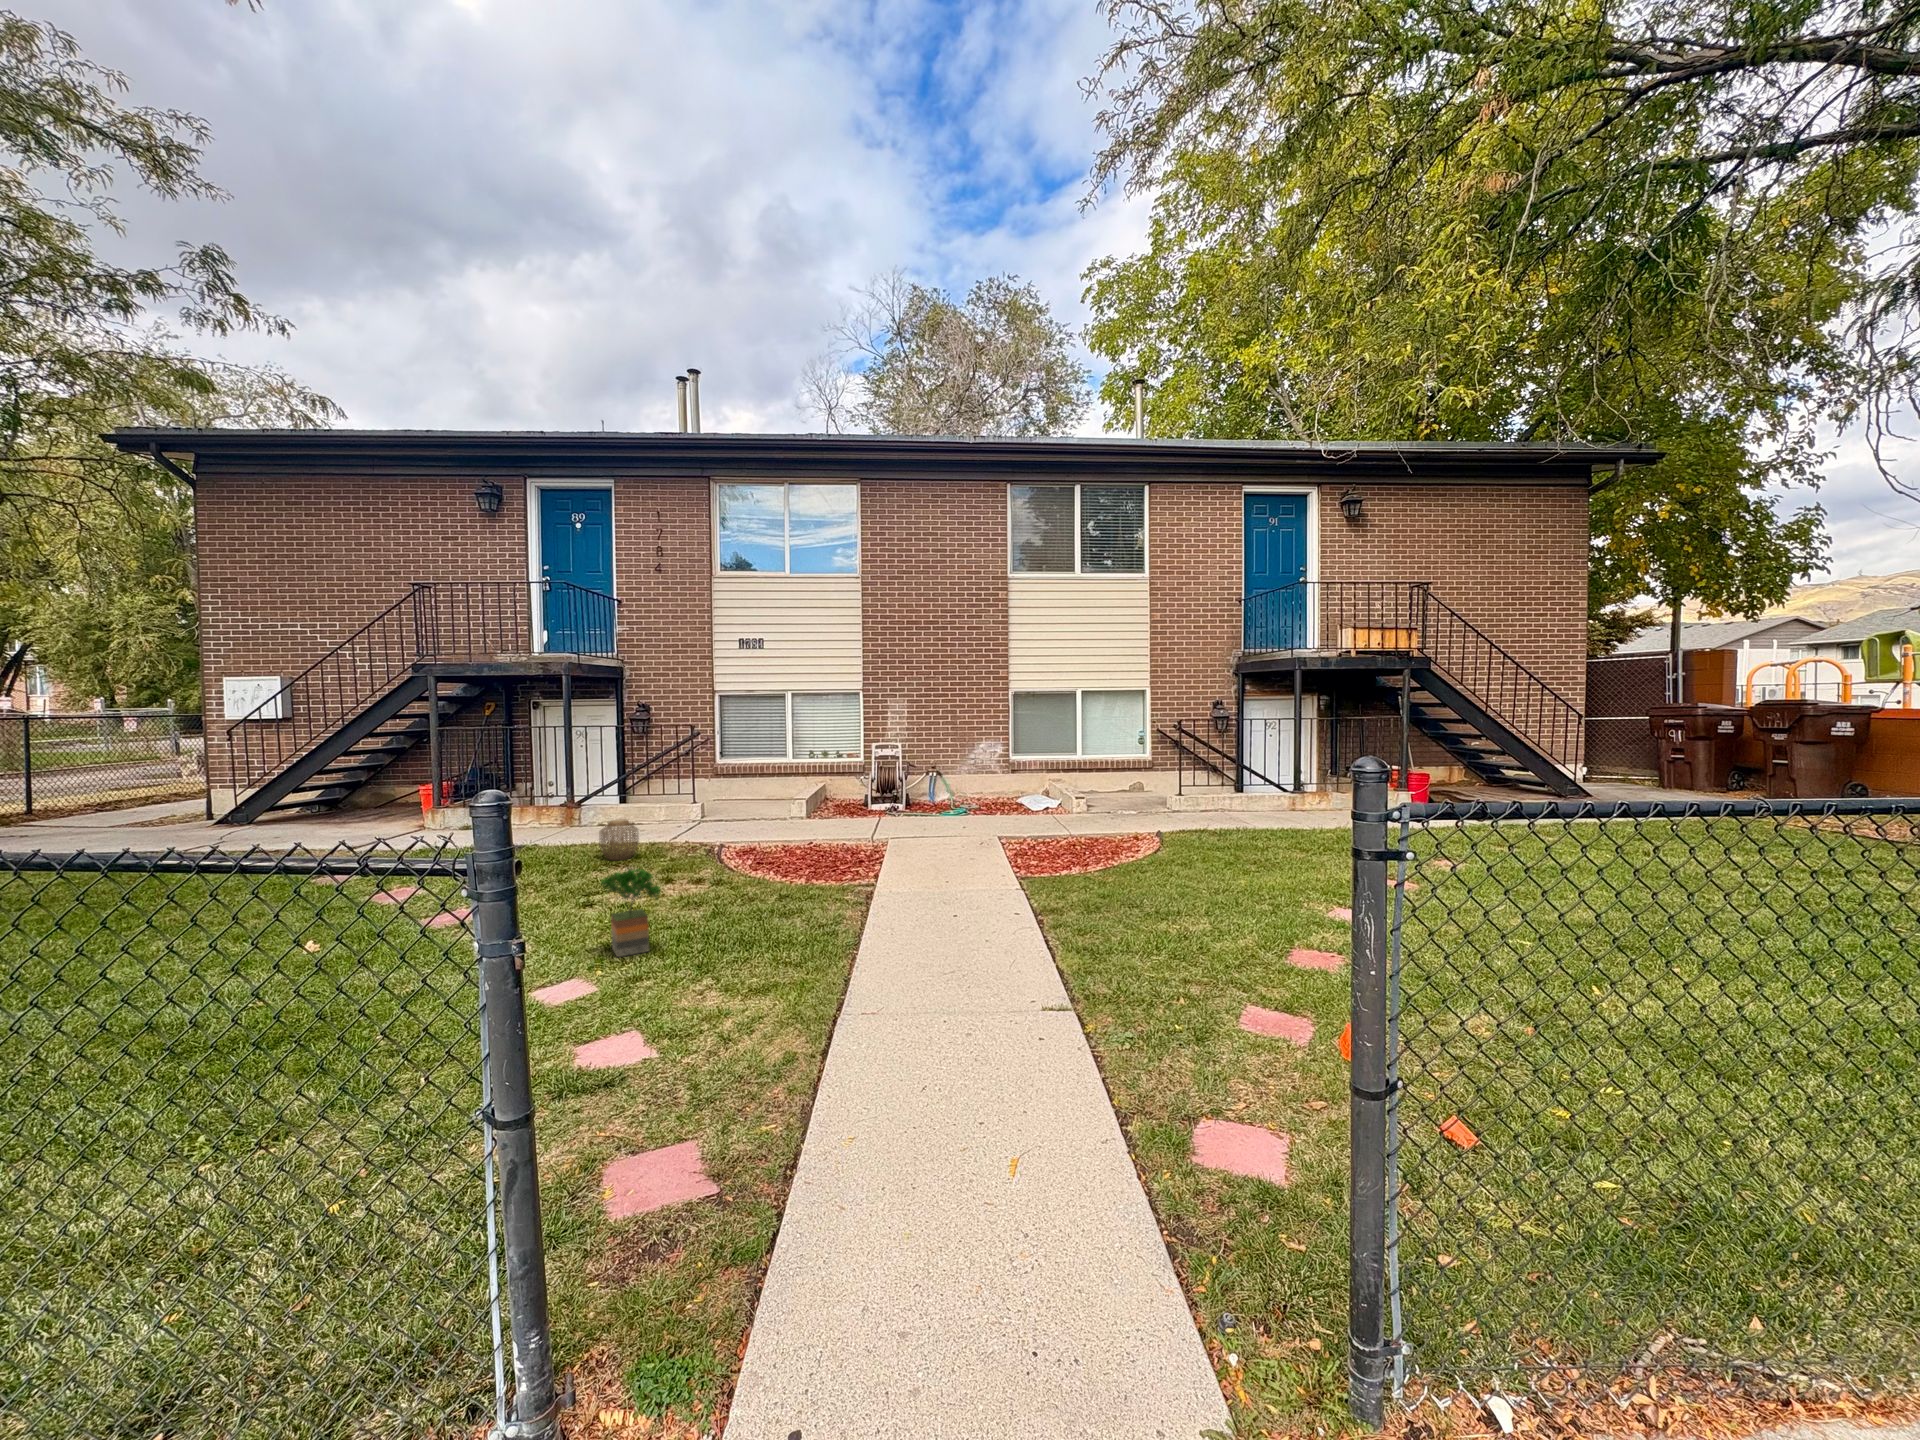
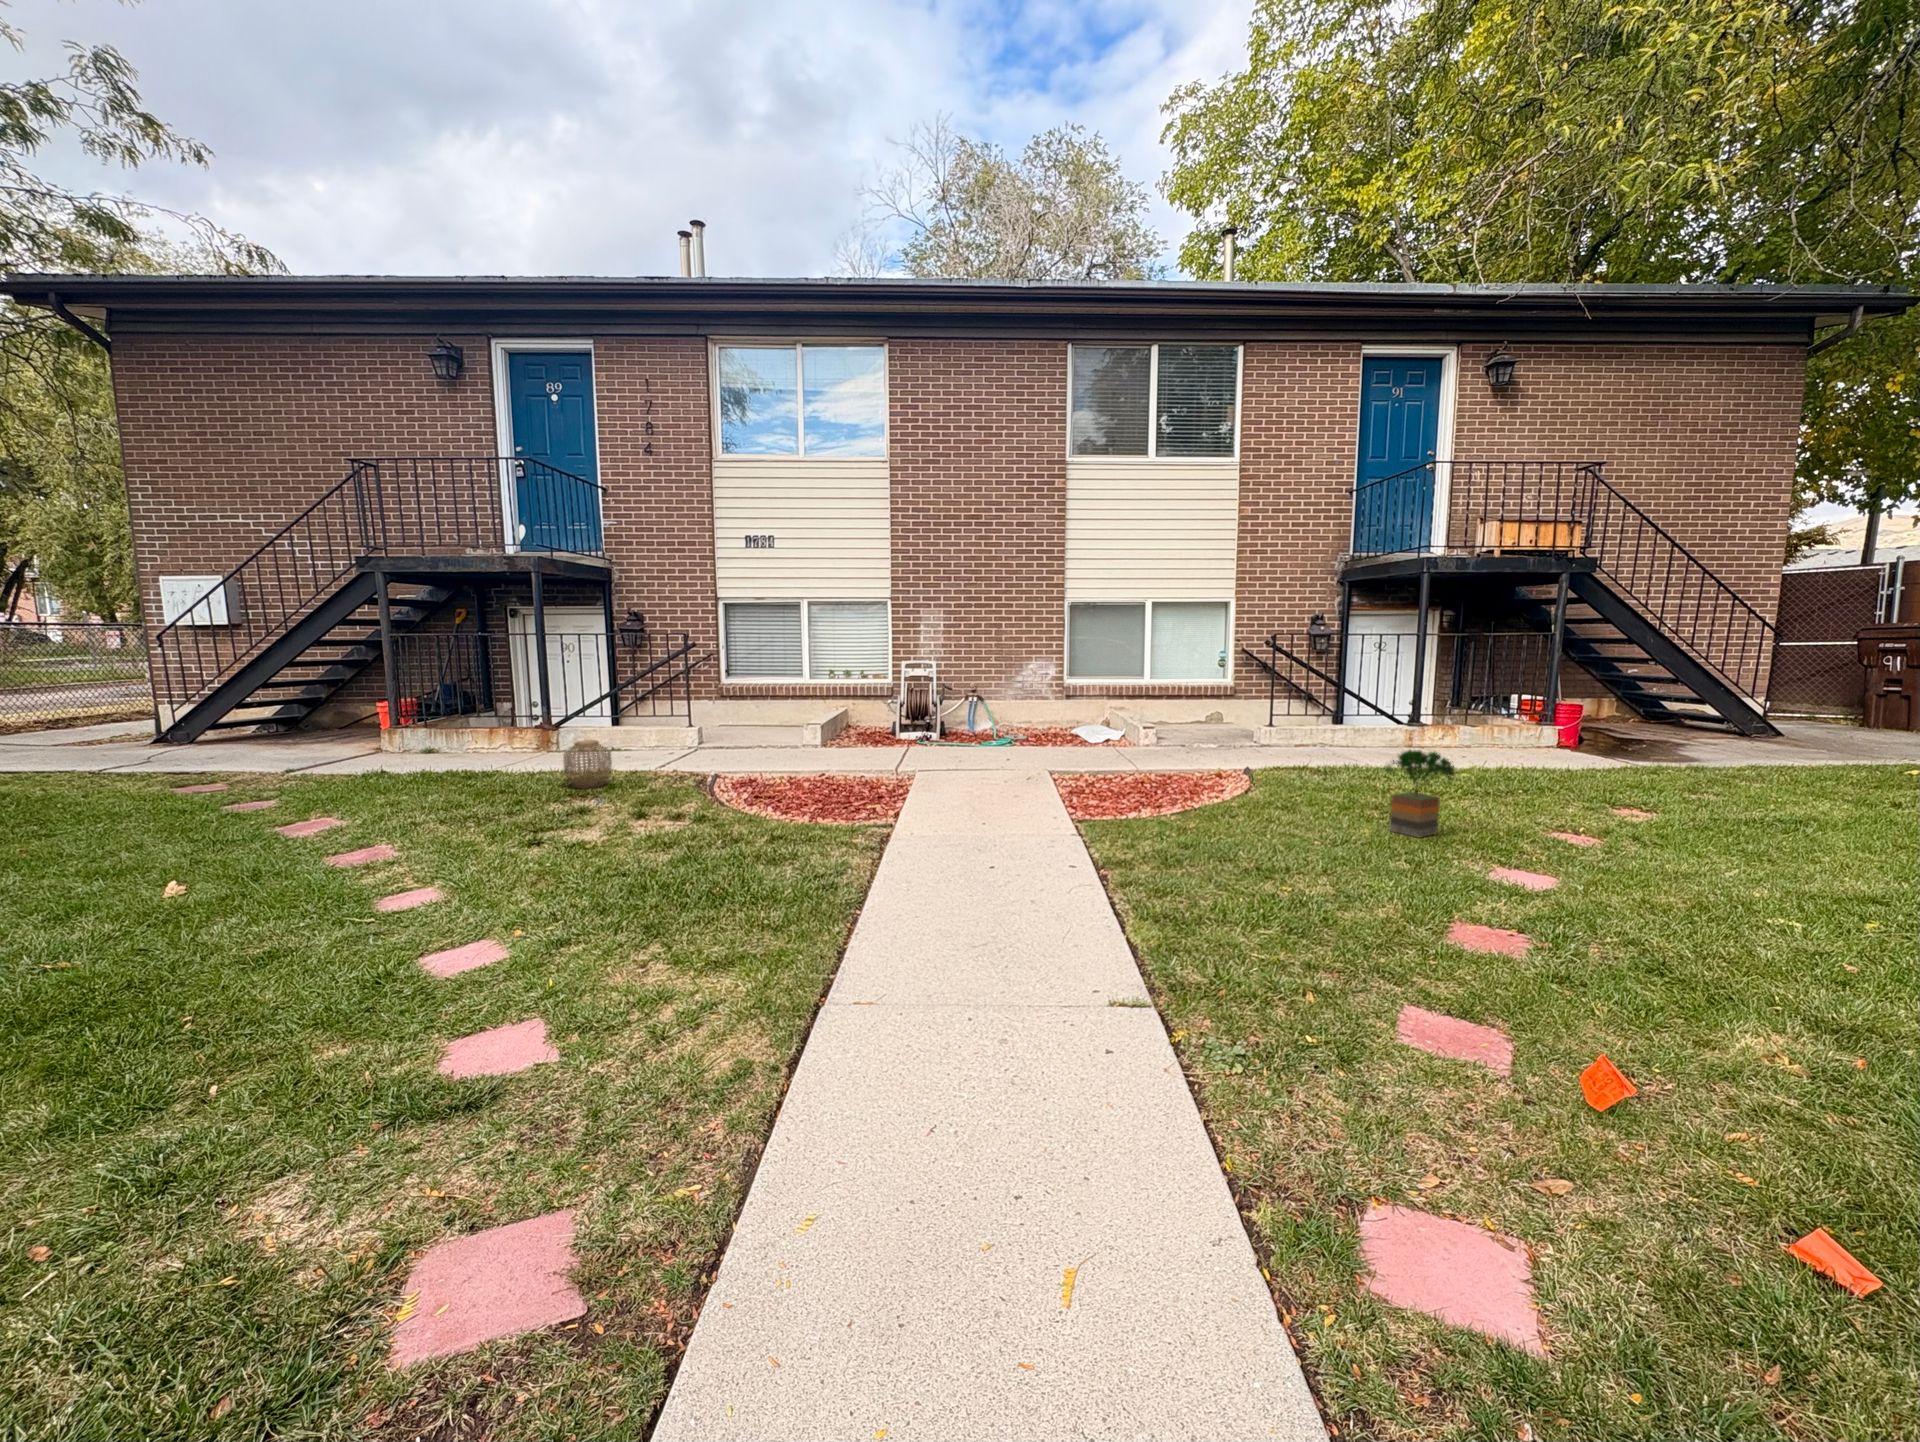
potted tree: present [601,869,660,957] -> present [1385,750,1457,838]

